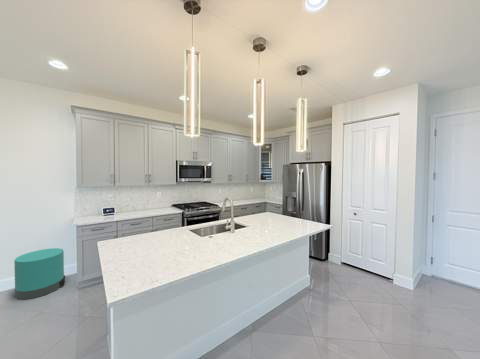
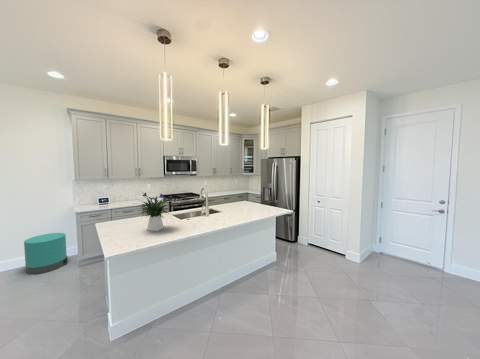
flower arrangement: none [143,202,196,254] -> present [140,193,172,231]

